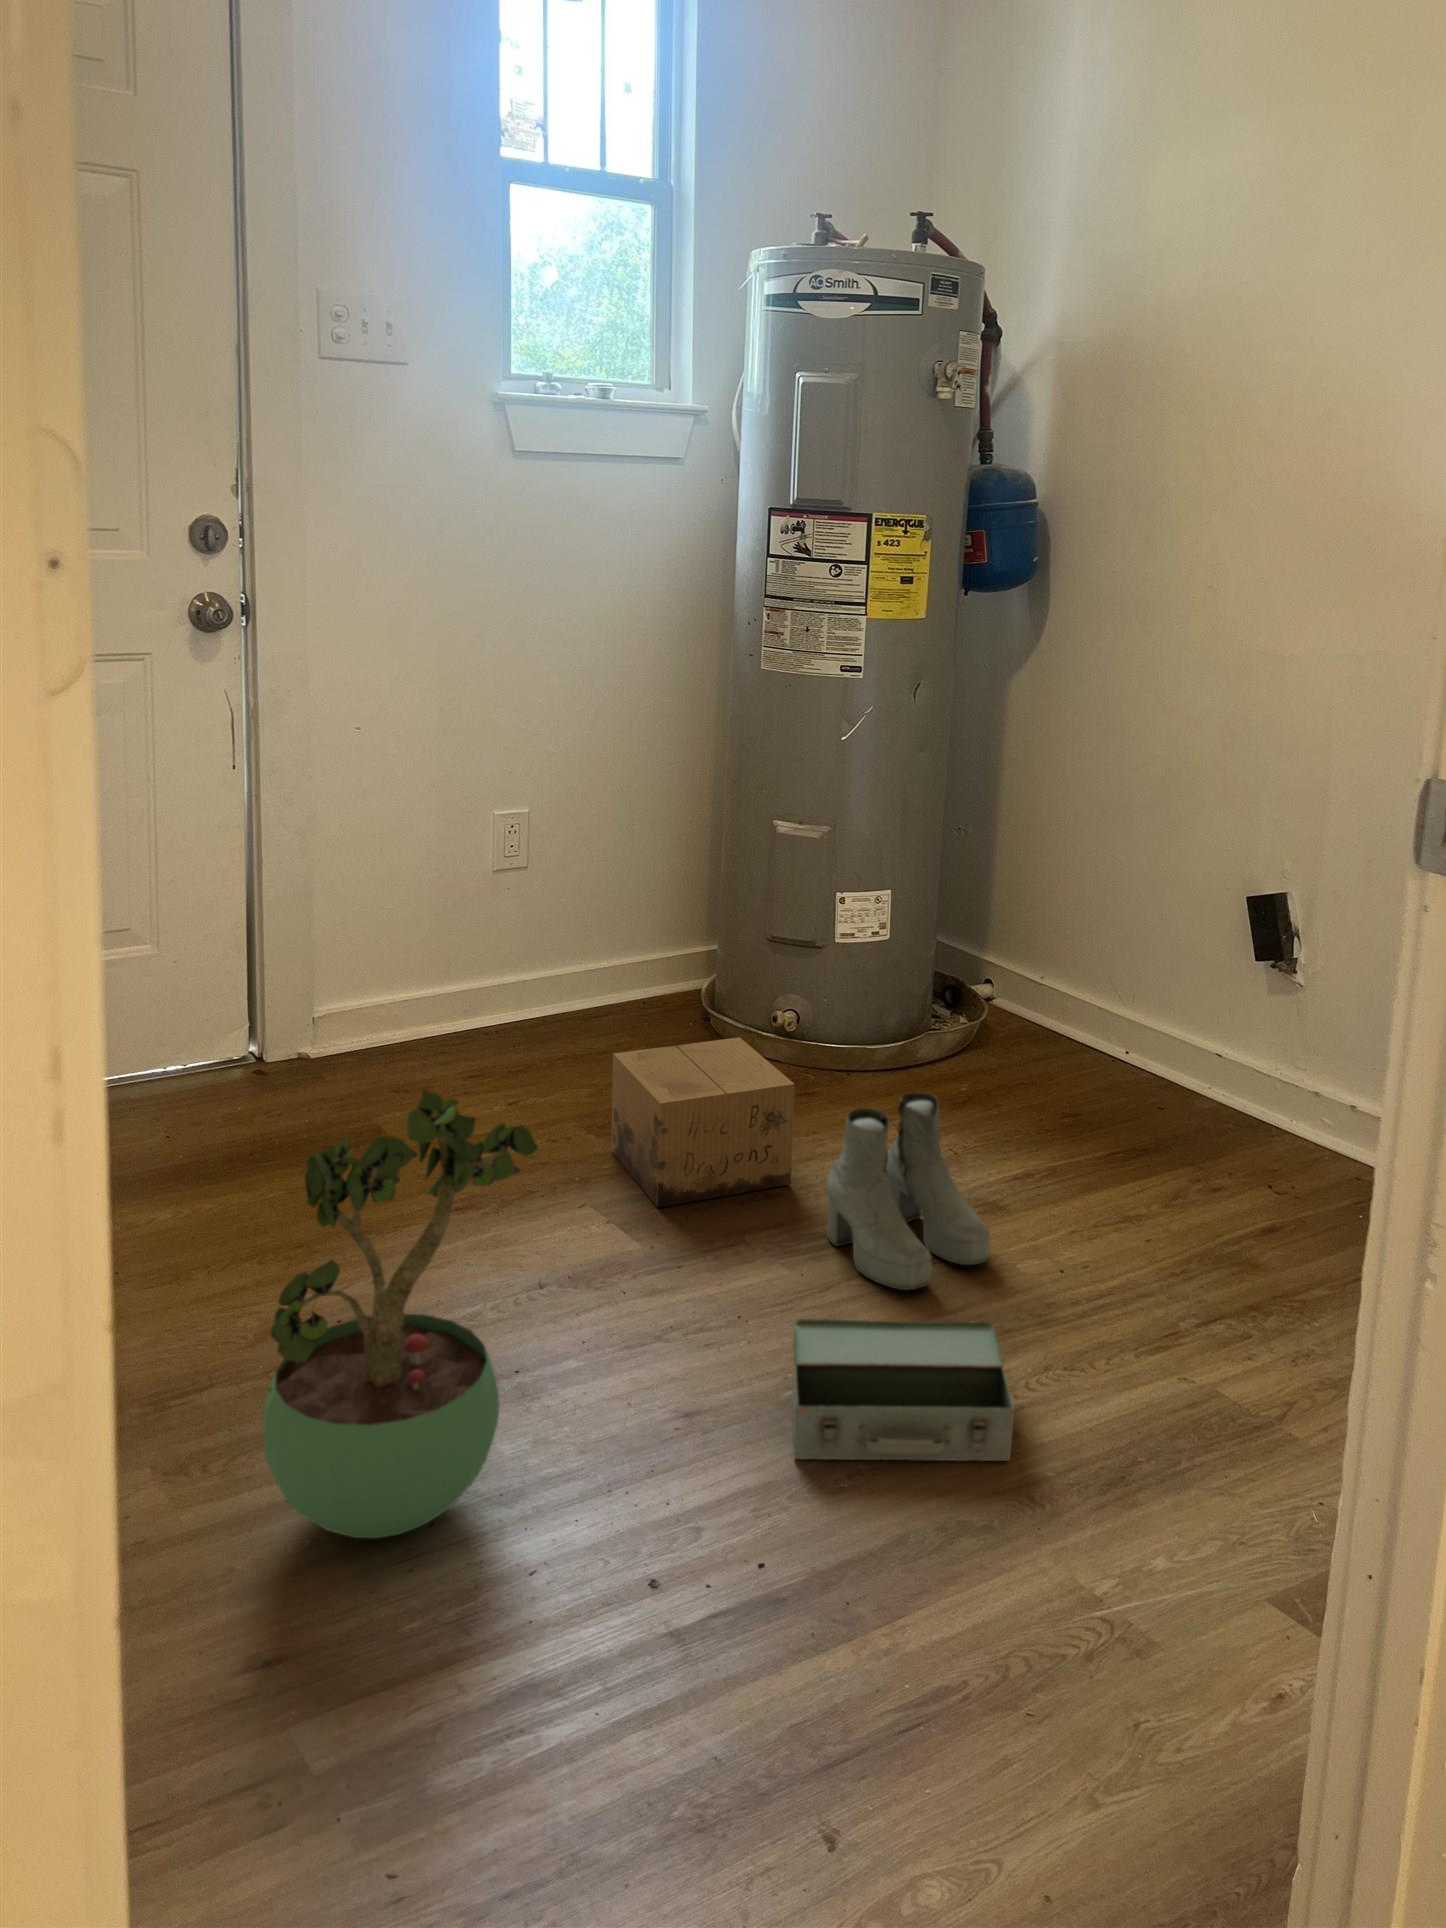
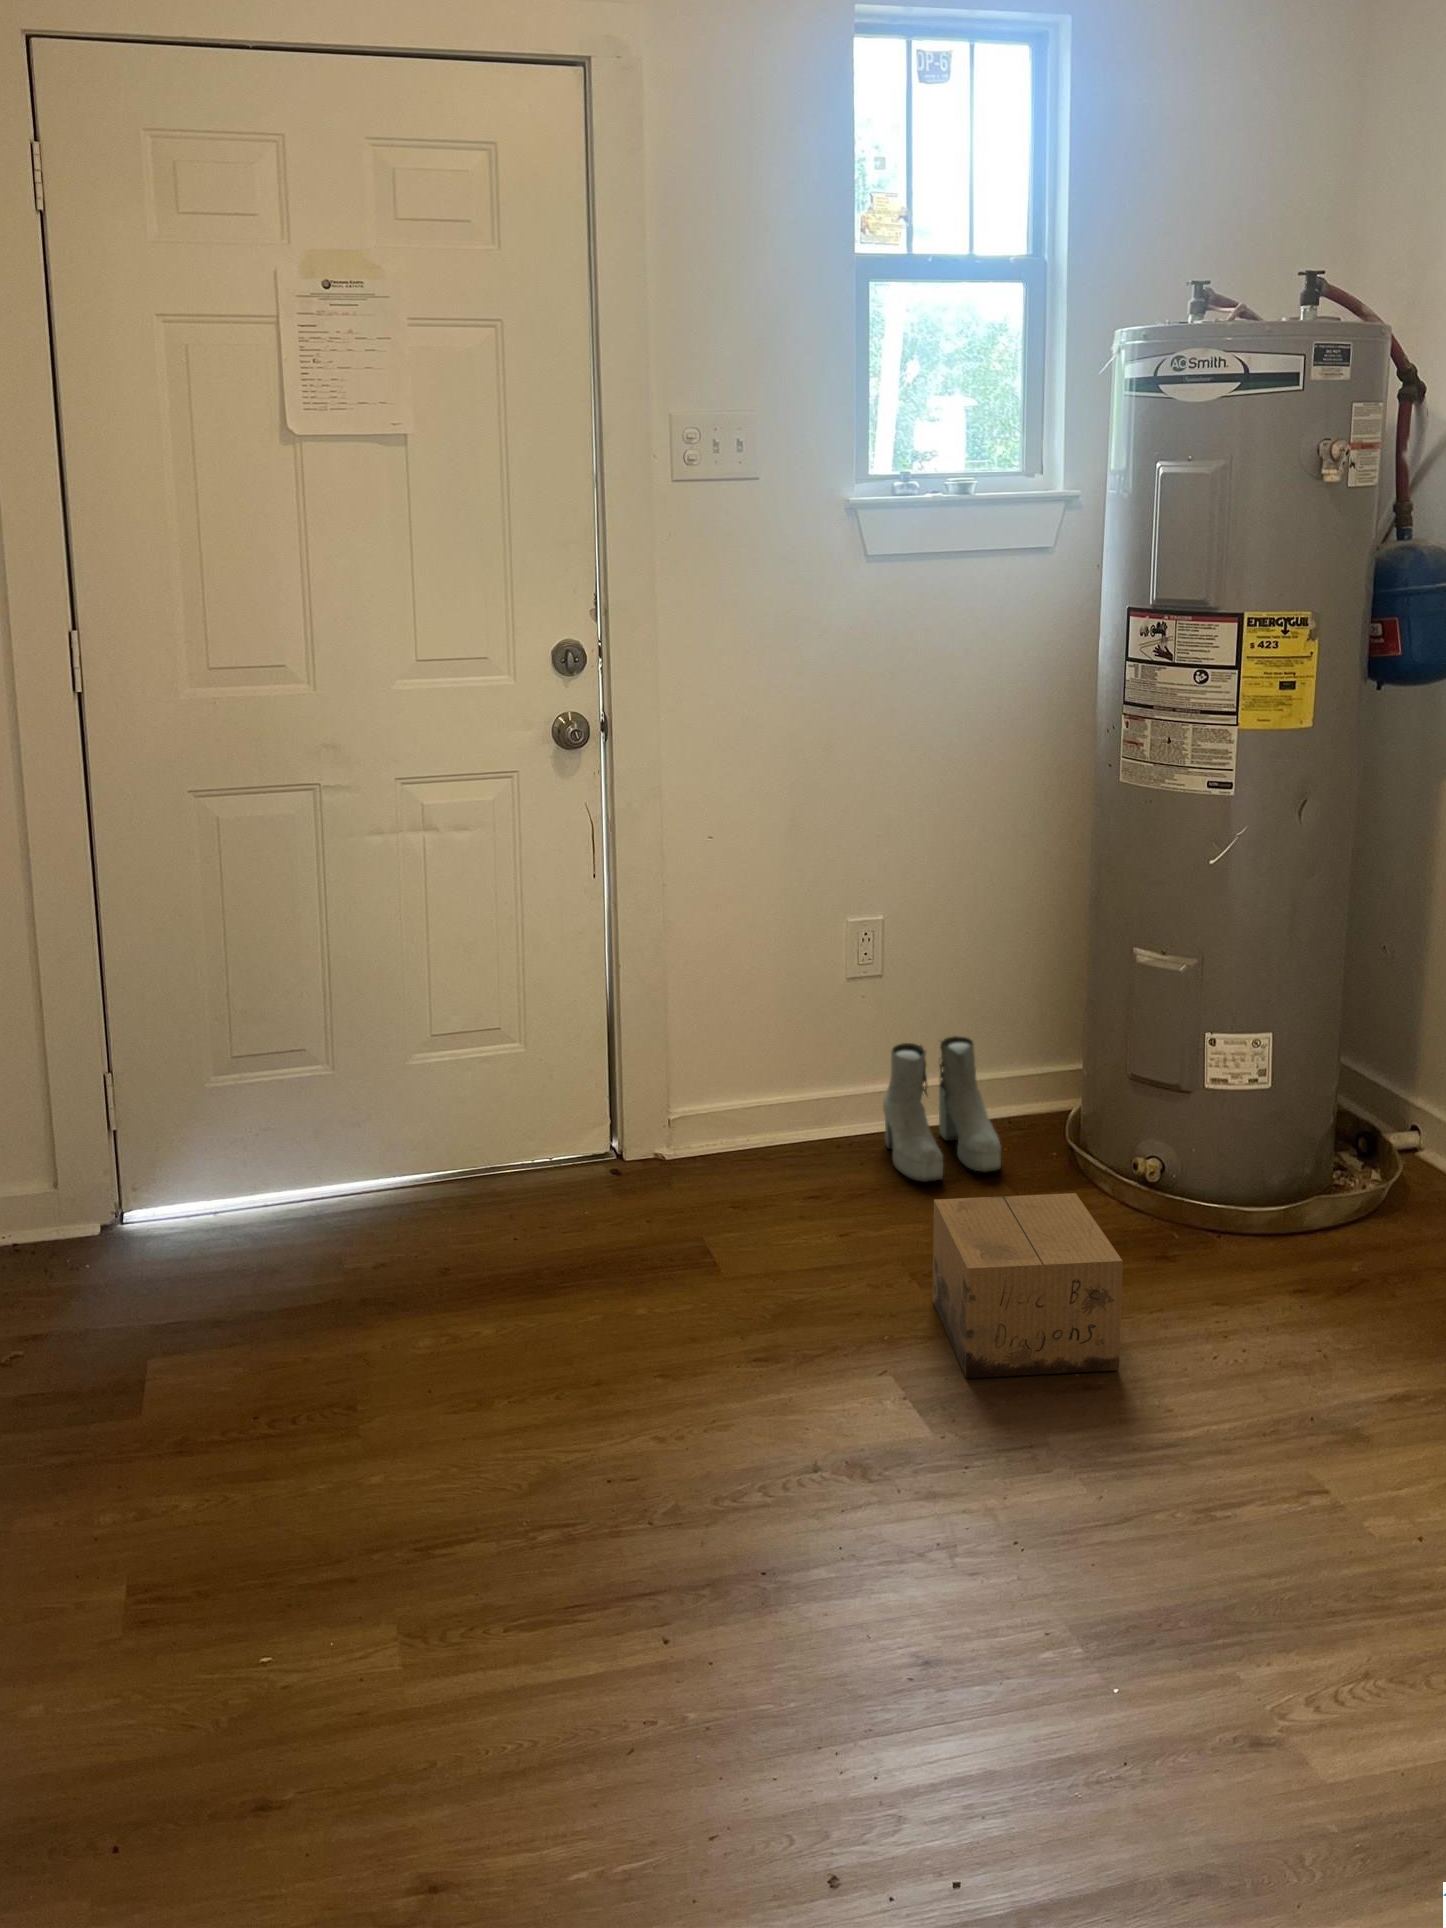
potted plant: present [263,1090,538,1538] -> none [486,1280,766,1730]
boots: present [826,1092,990,1290] -> present [883,1036,1001,1182]
toolbox: present [793,1319,1014,1461] -> none [1047,1558,1312,1792]

